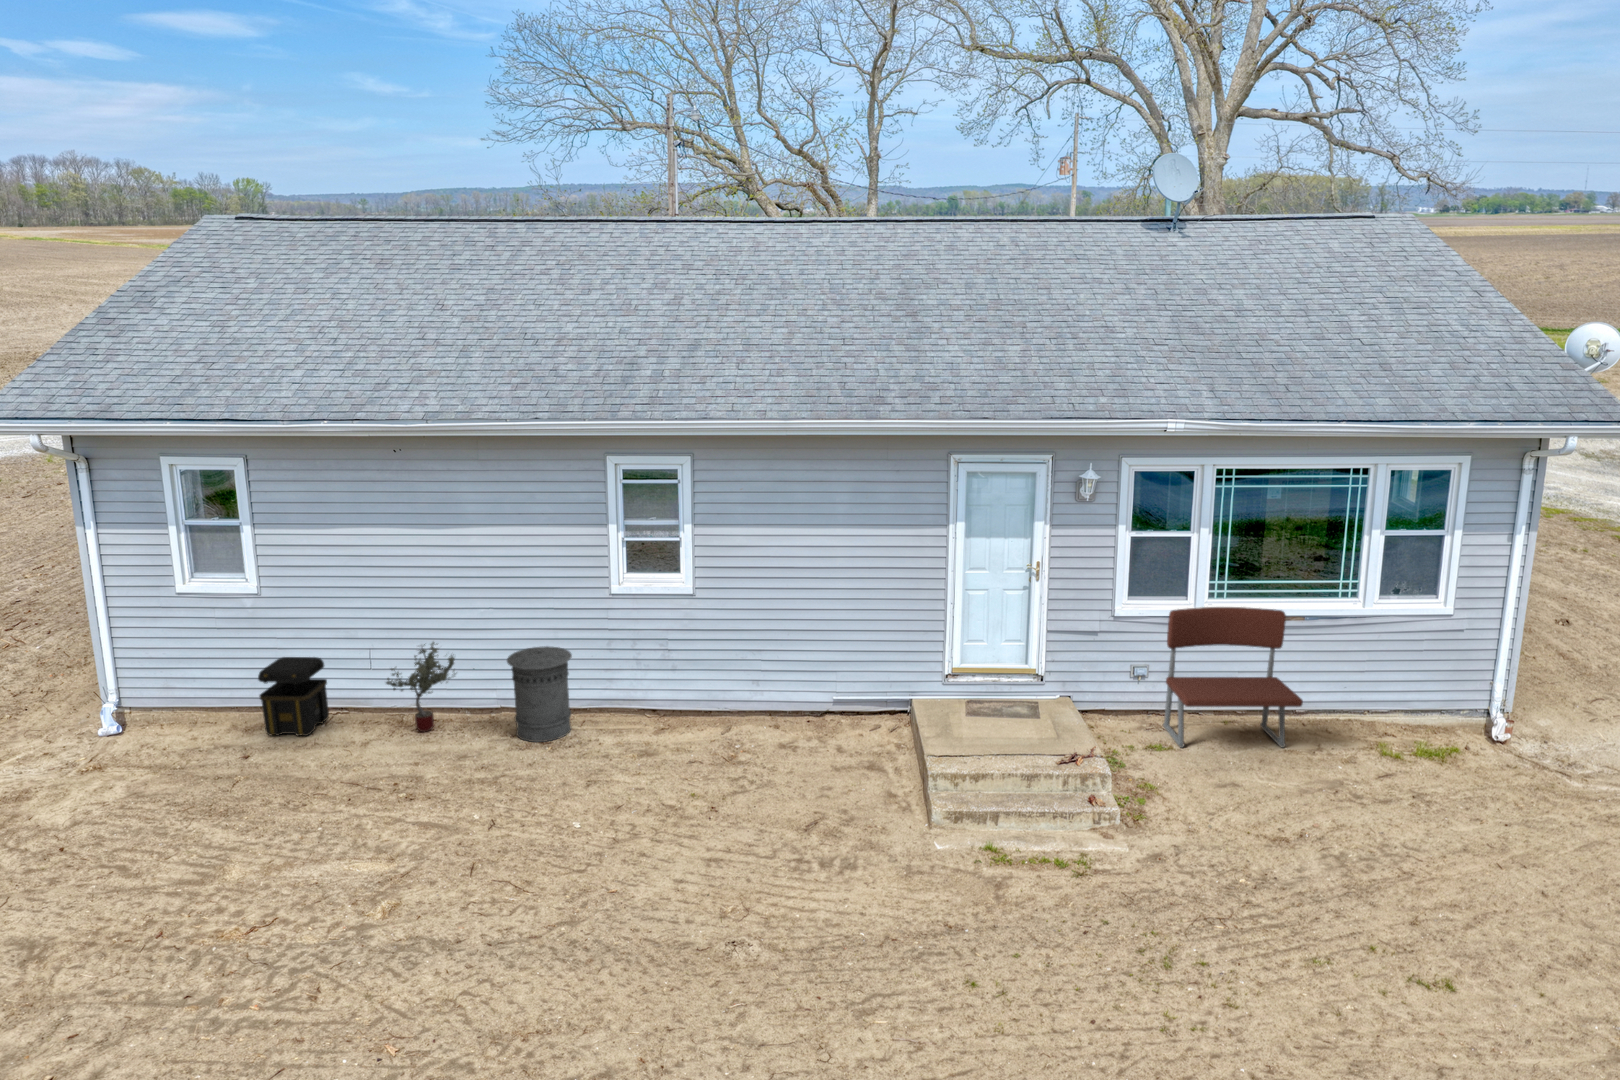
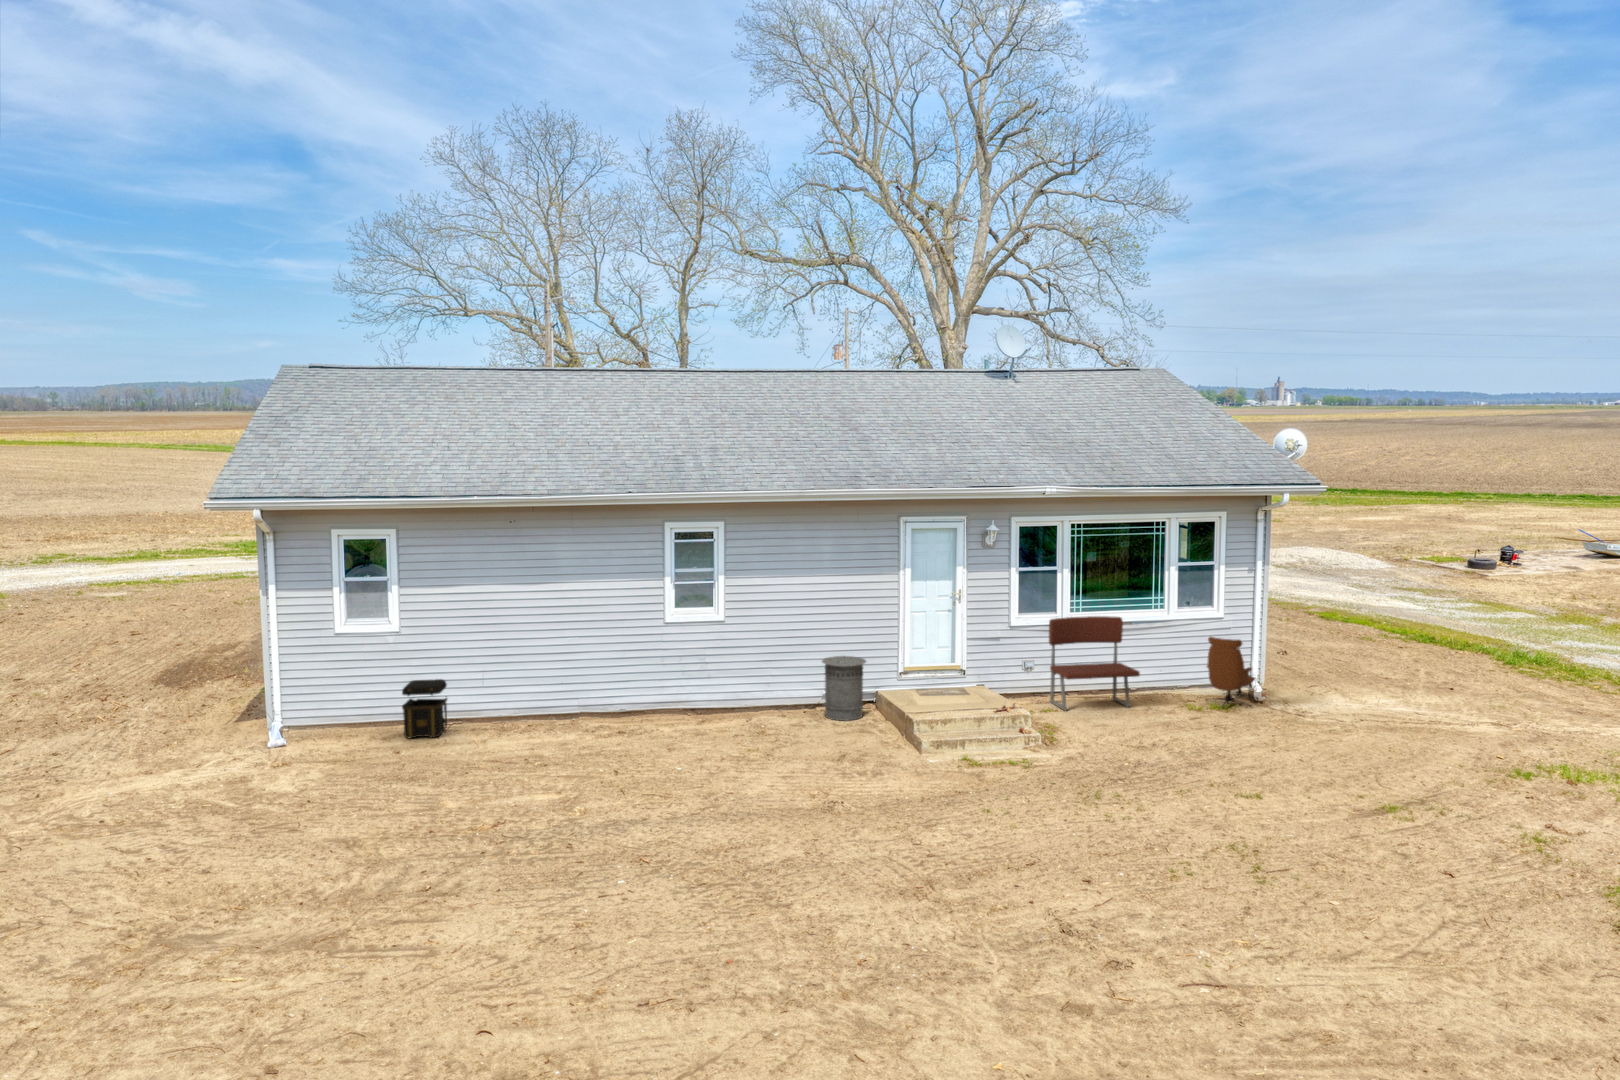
potted tree: present [386,642,455,732] -> none [497,661,555,731]
trash can: present [507,646,572,742] -> present [822,656,866,721]
lounge chair: none [1409,653,1496,763] -> present [1207,636,1255,708]

